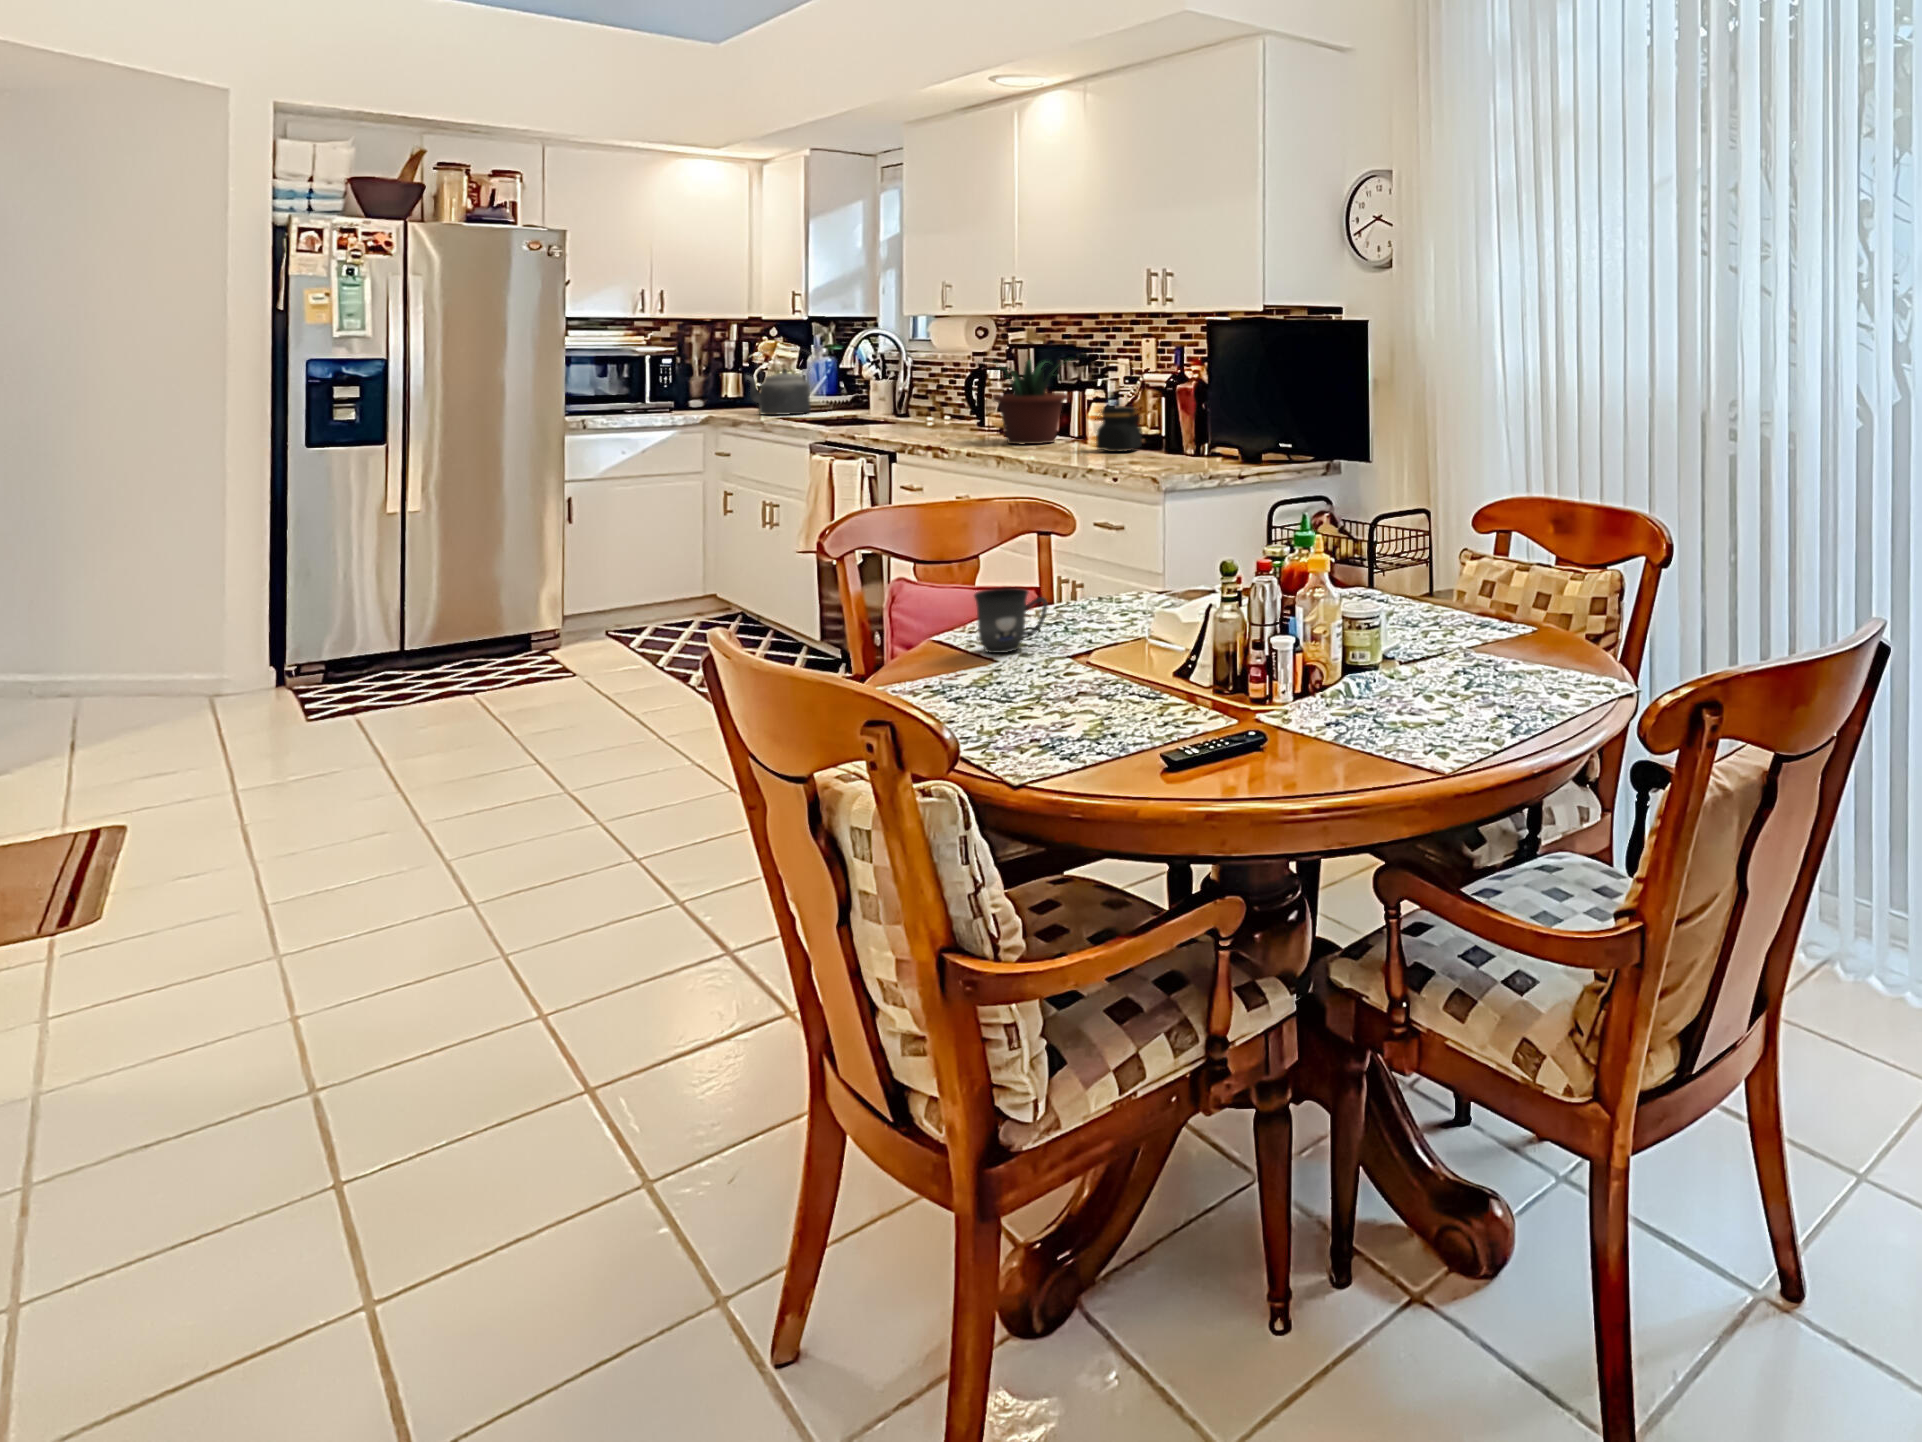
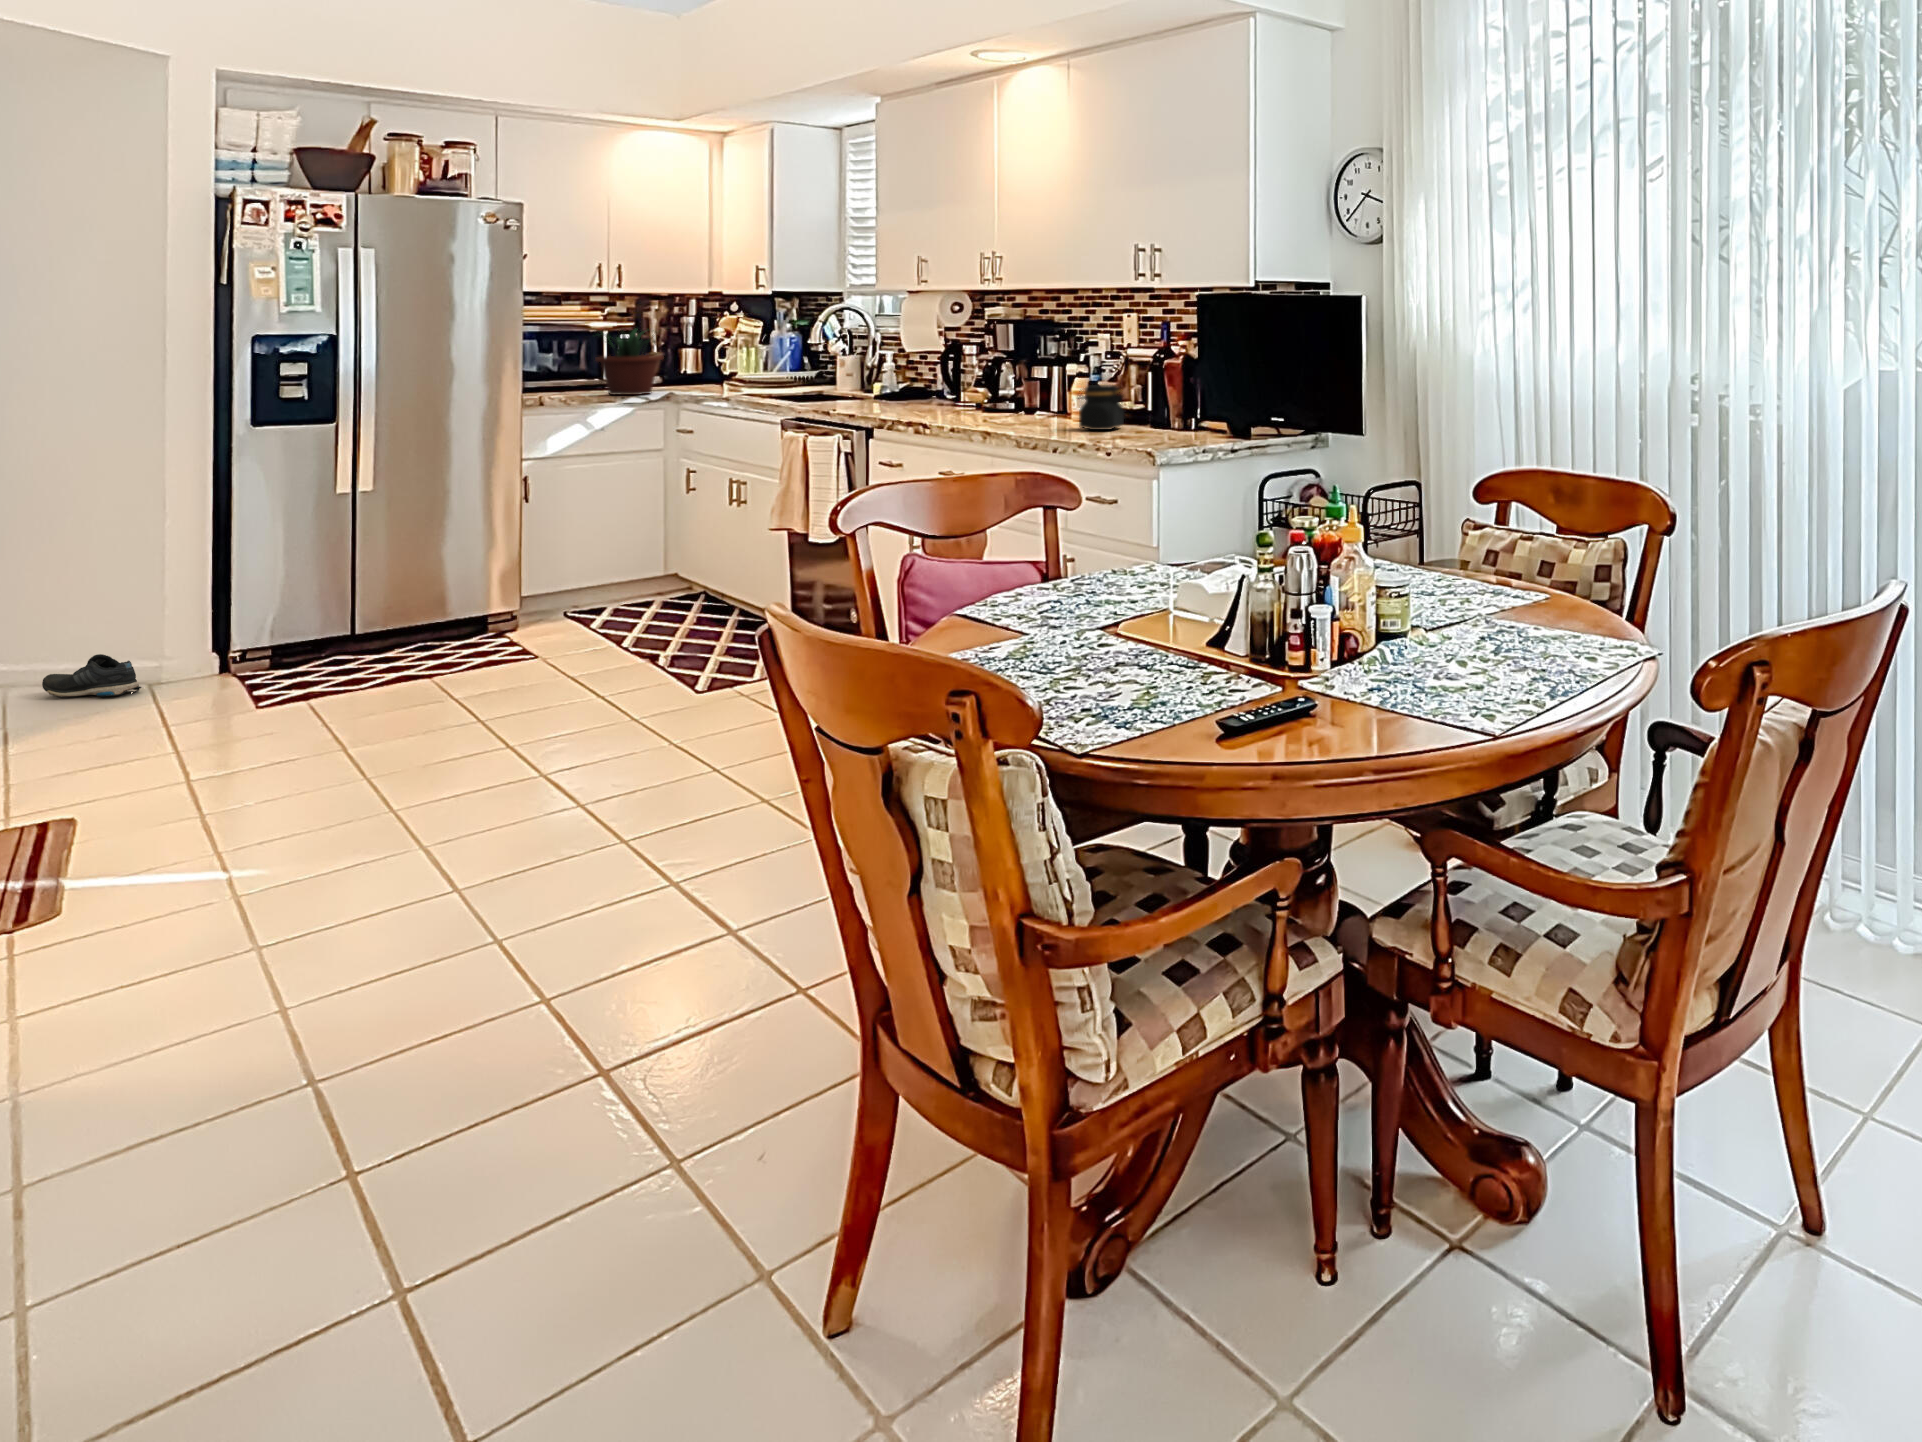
potted plant: present [981,360,1068,444] -> present [596,328,663,395]
kettle: present [746,362,811,415] -> none [708,328,778,395]
mug: present [974,587,1048,653] -> none [999,562,1072,627]
shoe: none [99,665,202,707] -> present [42,654,141,697]

